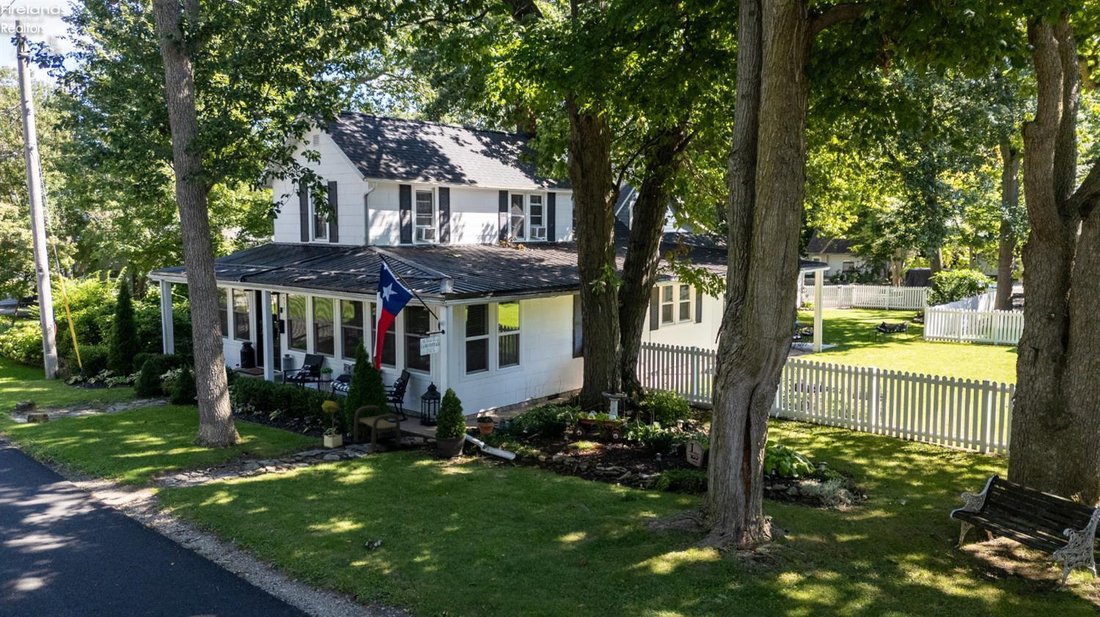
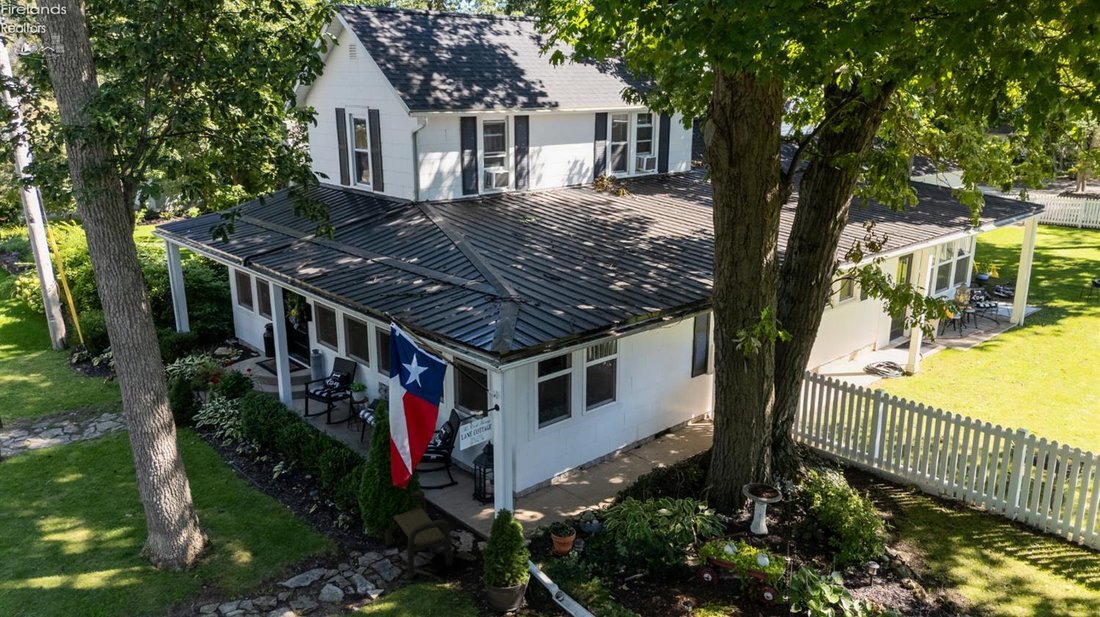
potted tree: present [322,401,342,448] -> none [336,488,369,558]

